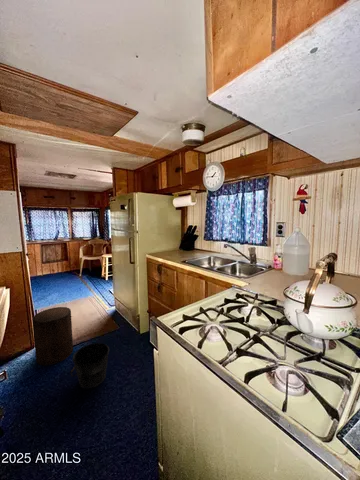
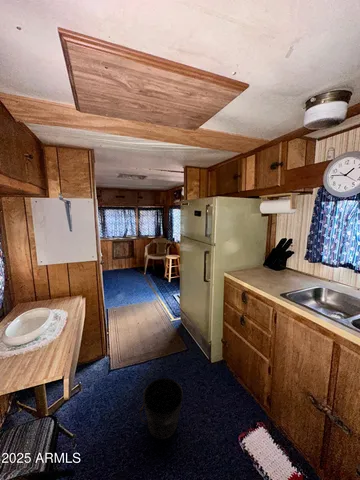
stool: present [33,307,73,366] -> none [104,321,141,387]

